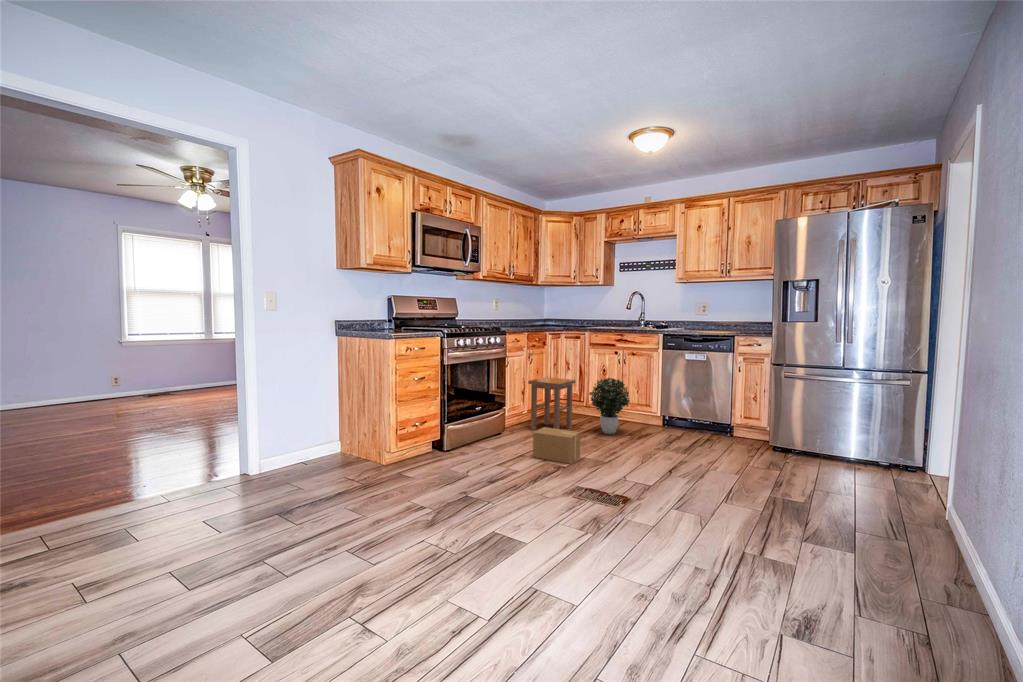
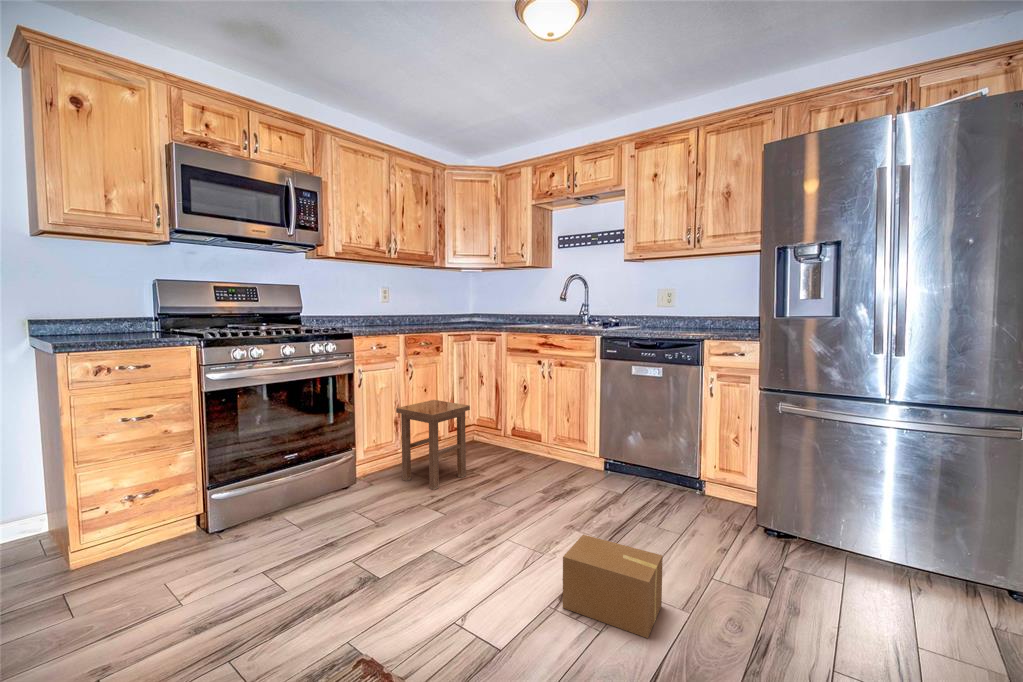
potted plant: present [589,378,630,434] -> none [484,402,546,491]
cardboard box: present [533,427,580,463] -> present [563,535,663,638]

